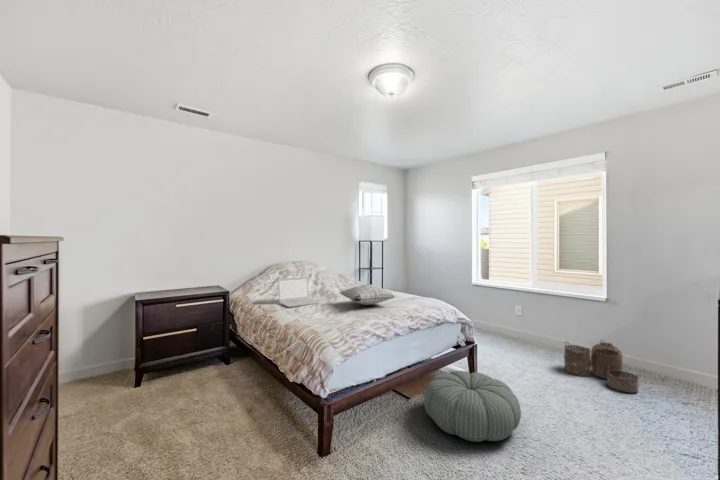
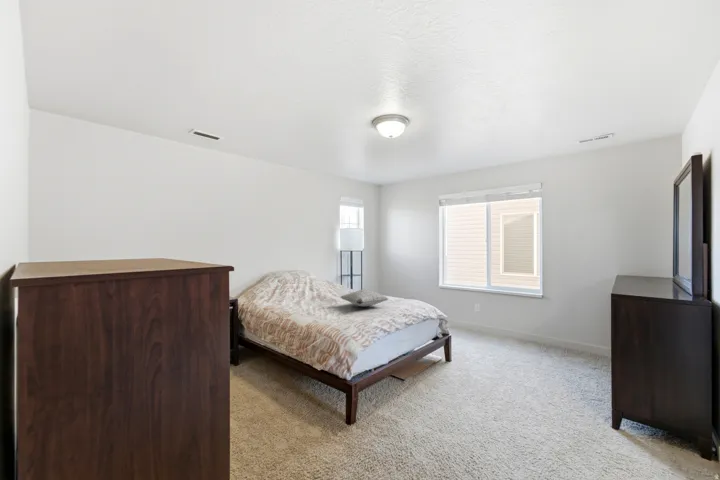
laptop: present [278,277,319,307] -> none [286,284,322,311]
woven basket: present [564,340,638,393] -> none [515,328,567,365]
pouf: present [424,371,521,442] -> none [420,355,492,405]

